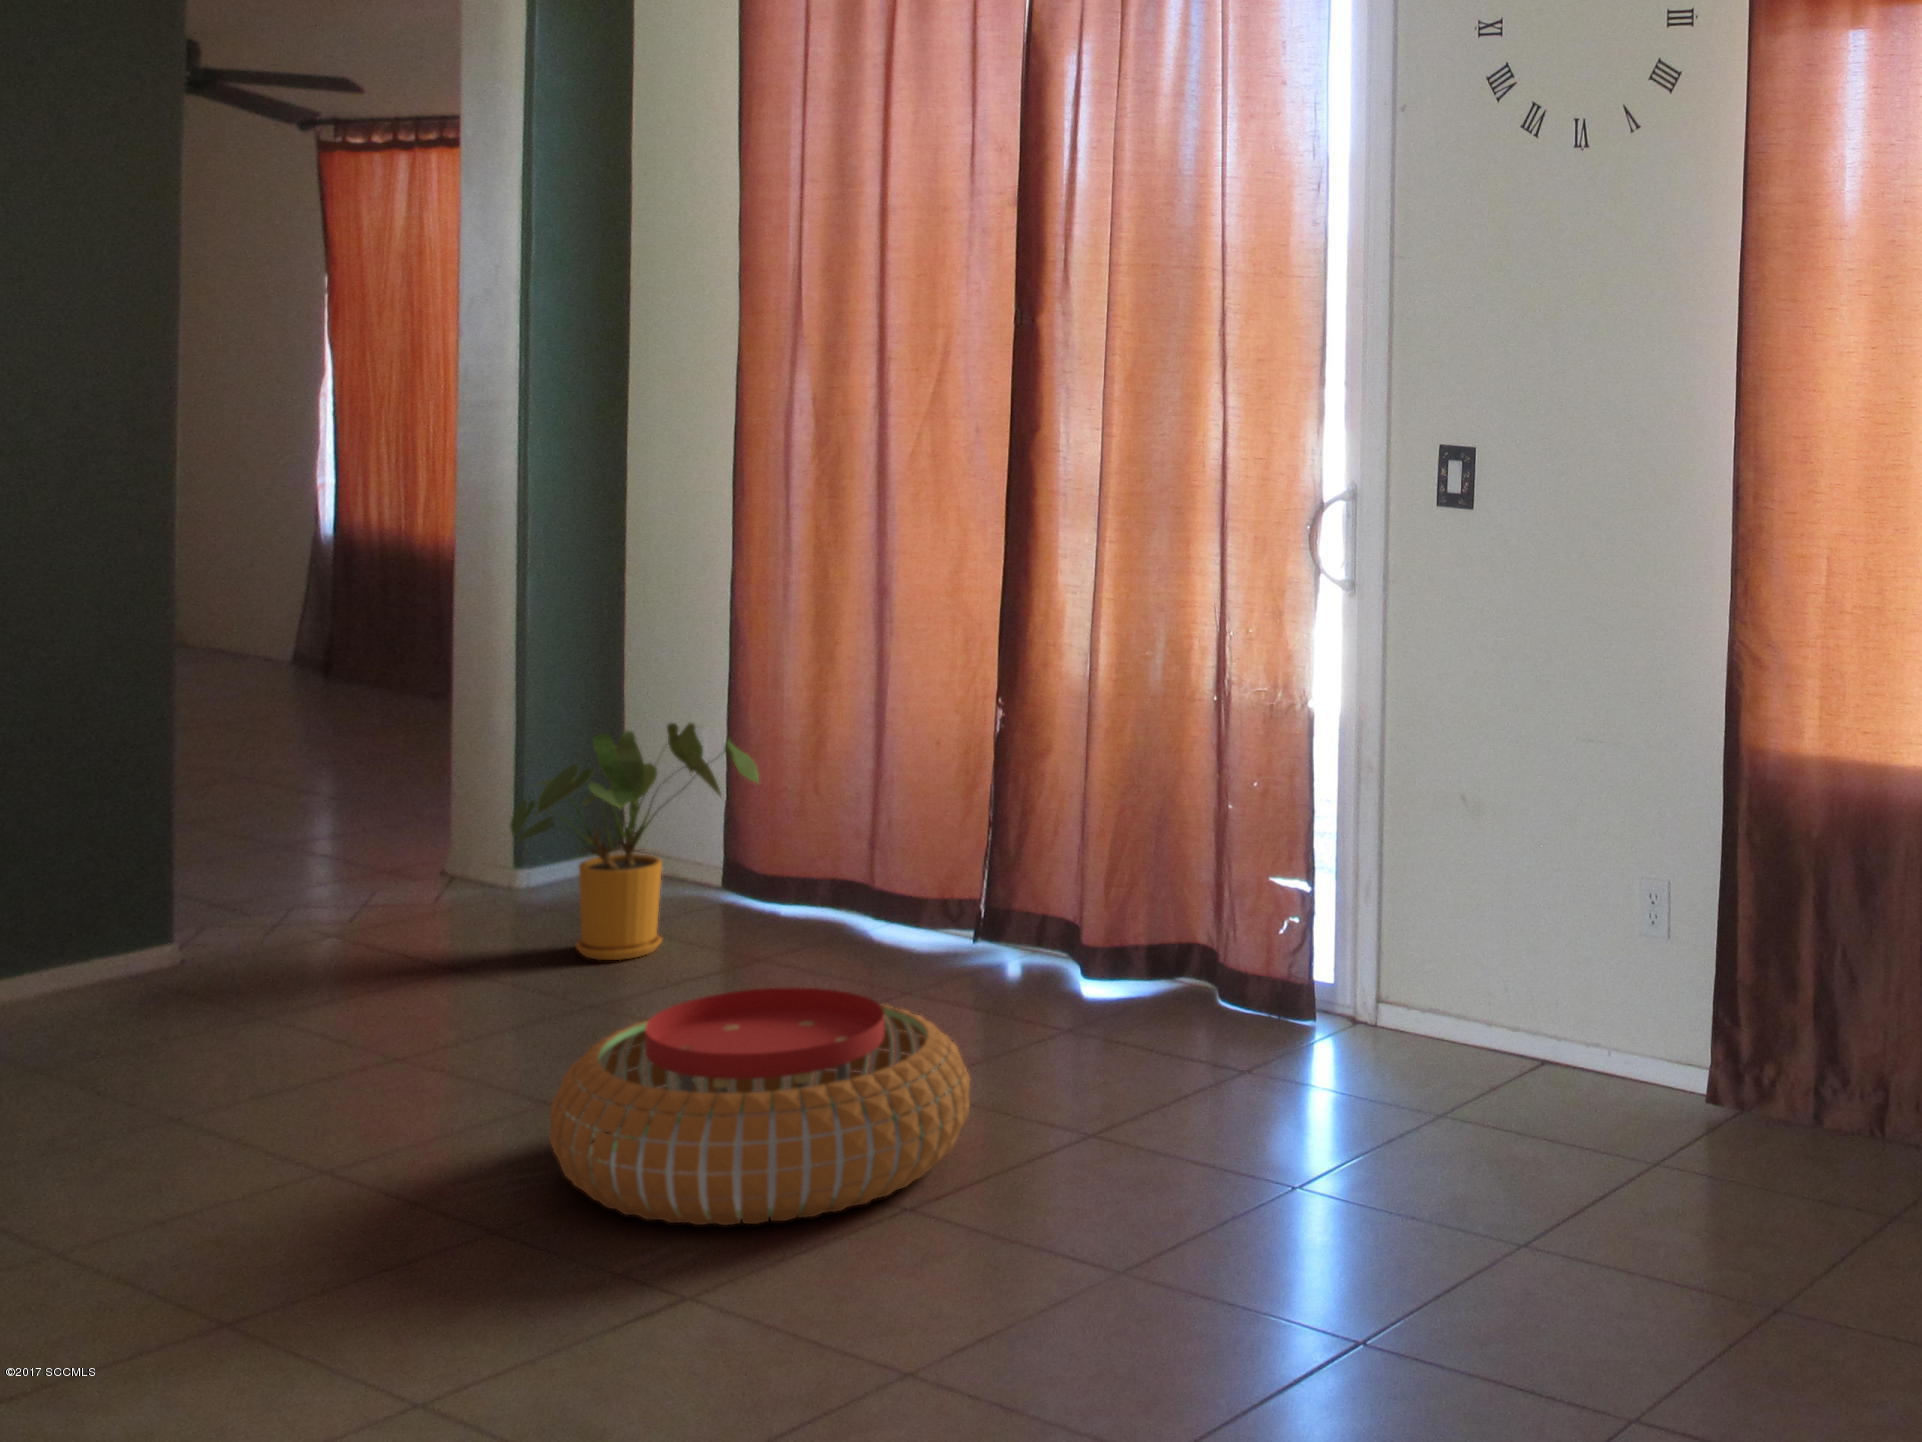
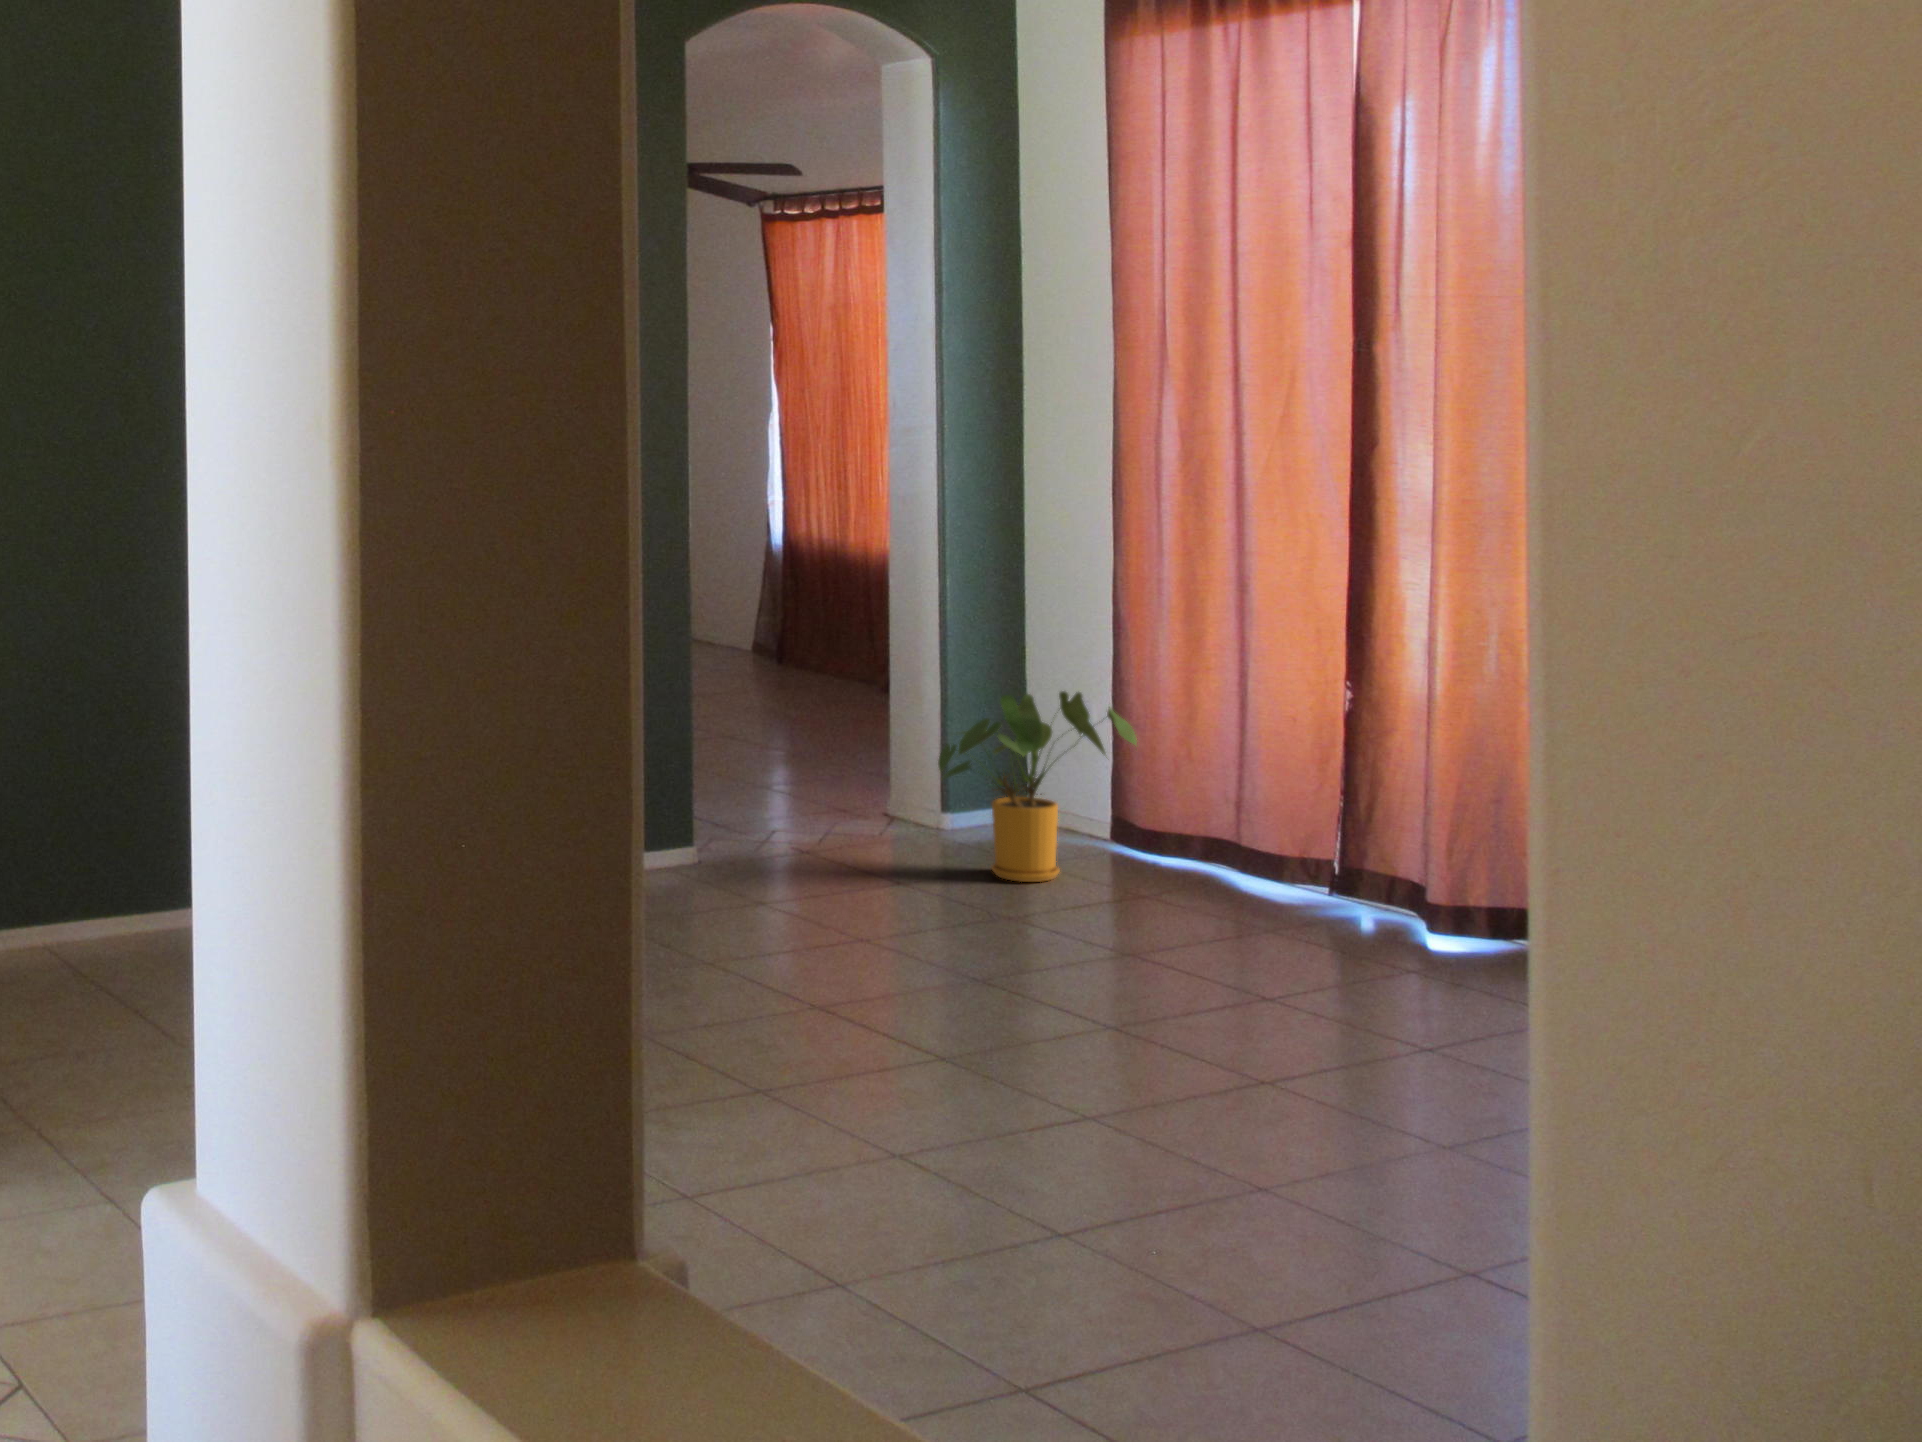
pouf: present [549,988,970,1225] -> none [980,898,1320,1076]

